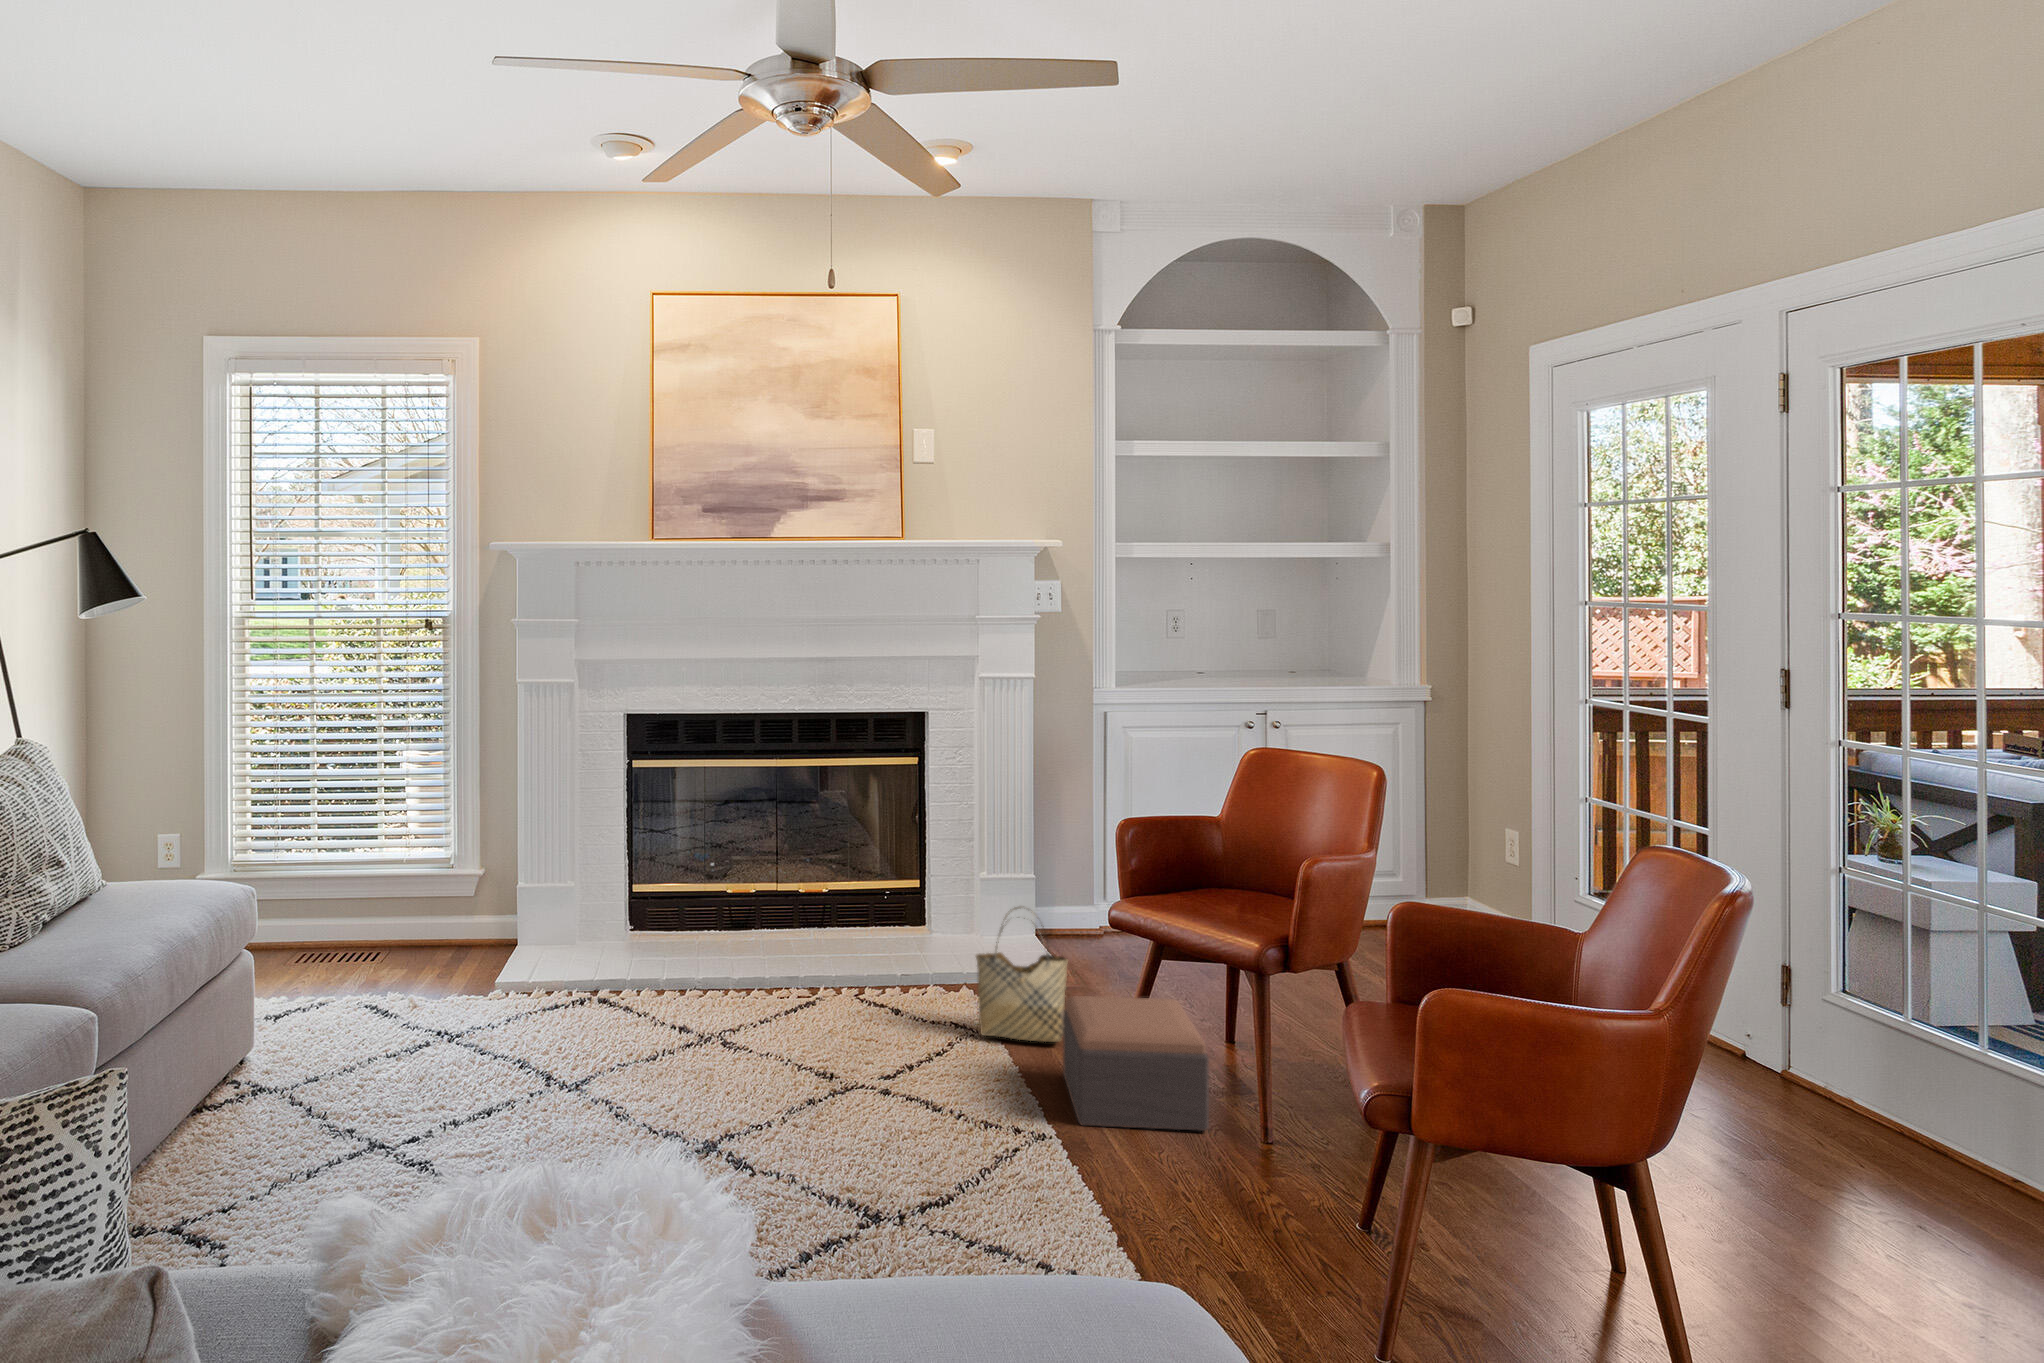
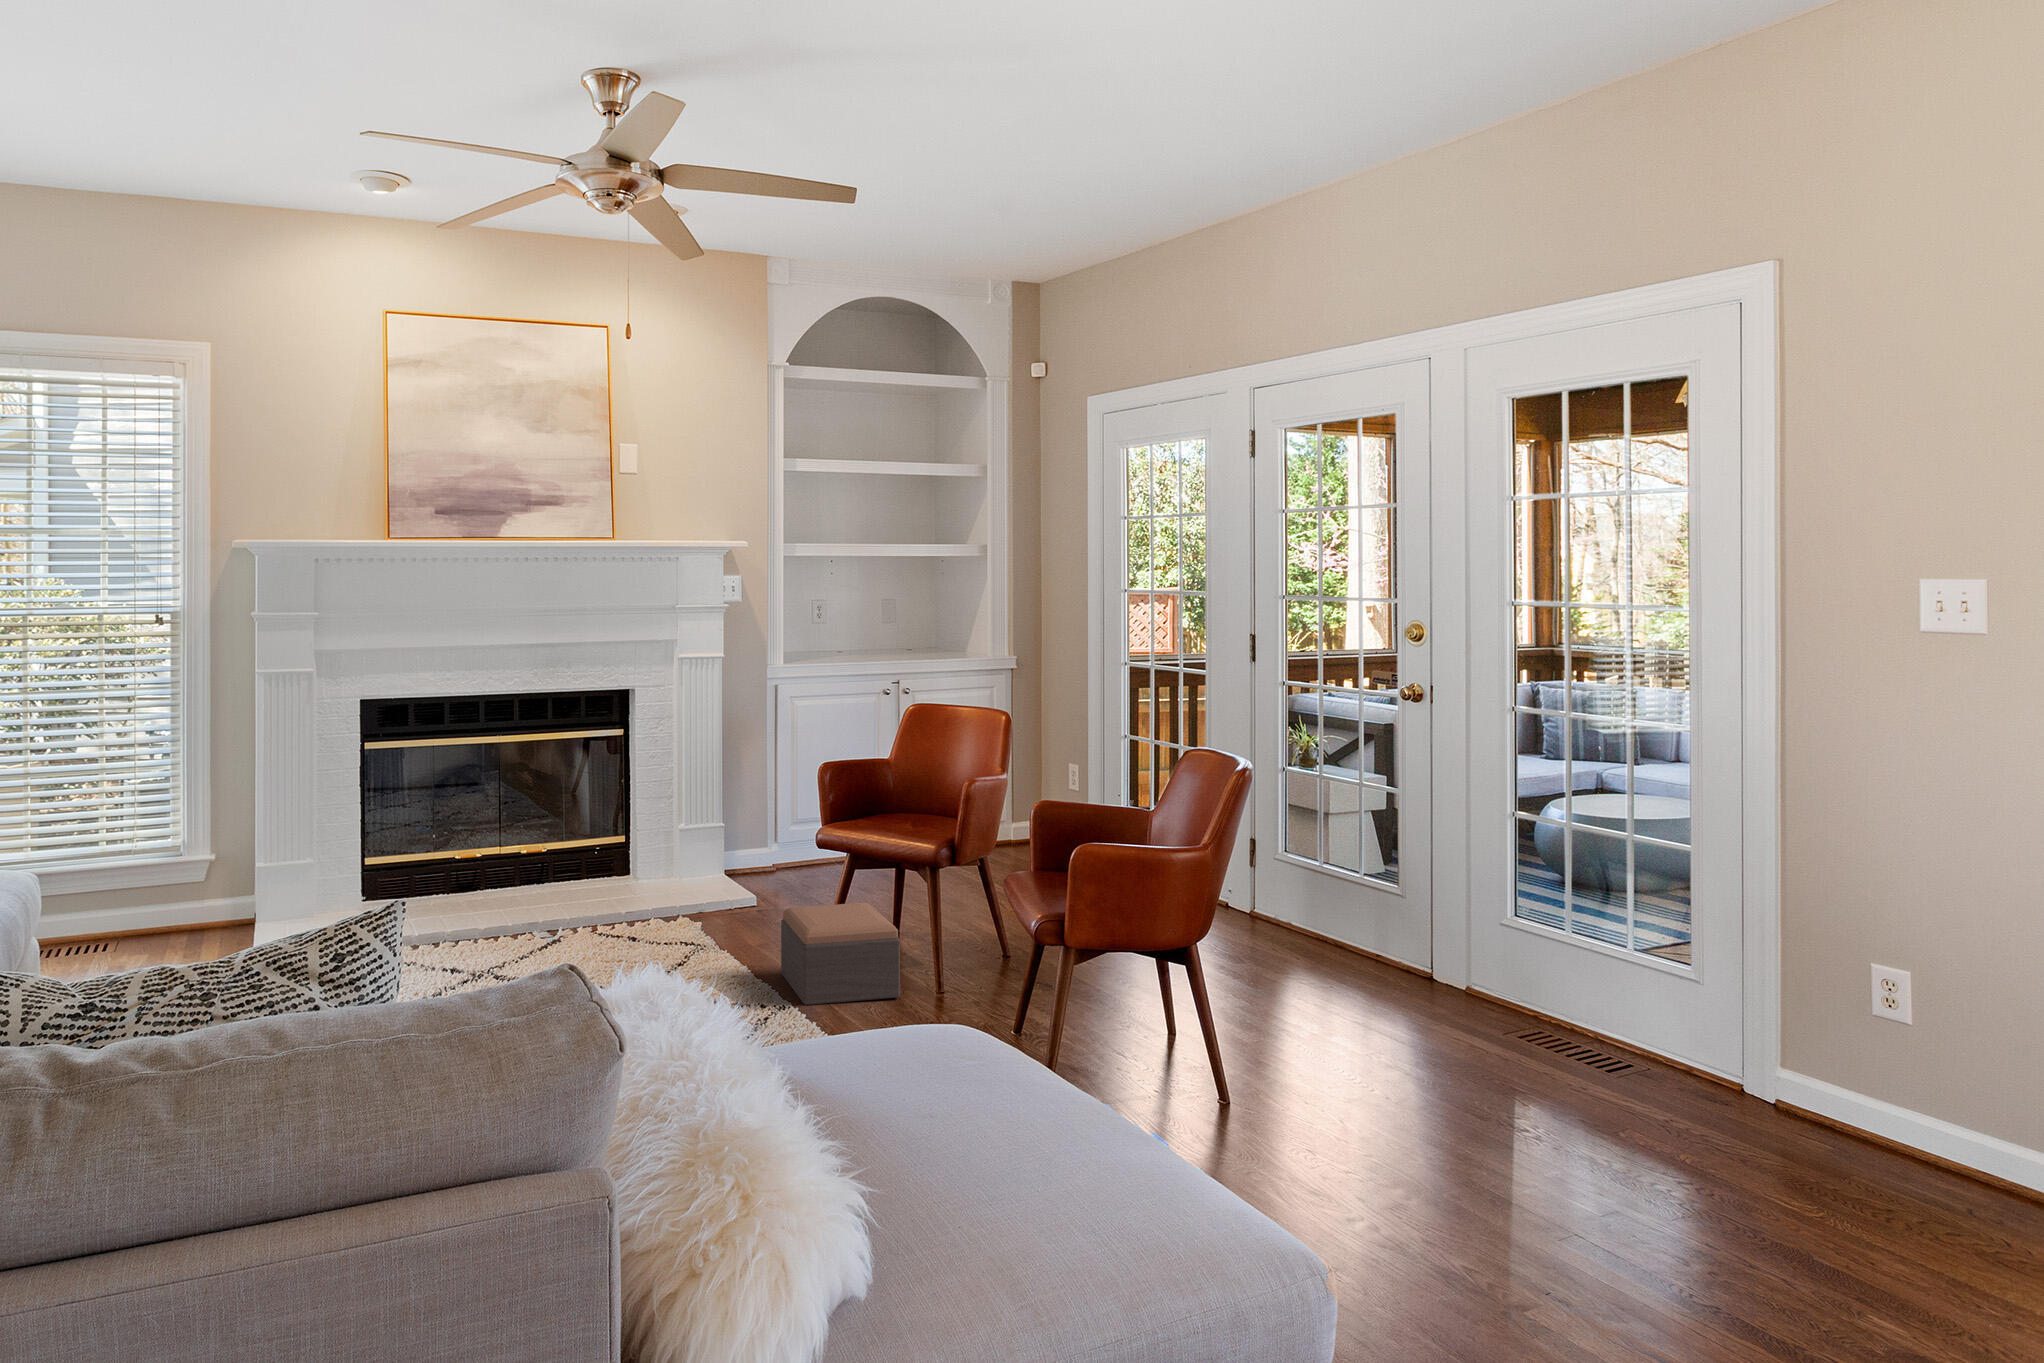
woven basket: present [976,907,1068,1042] -> none [701,843,777,952]

